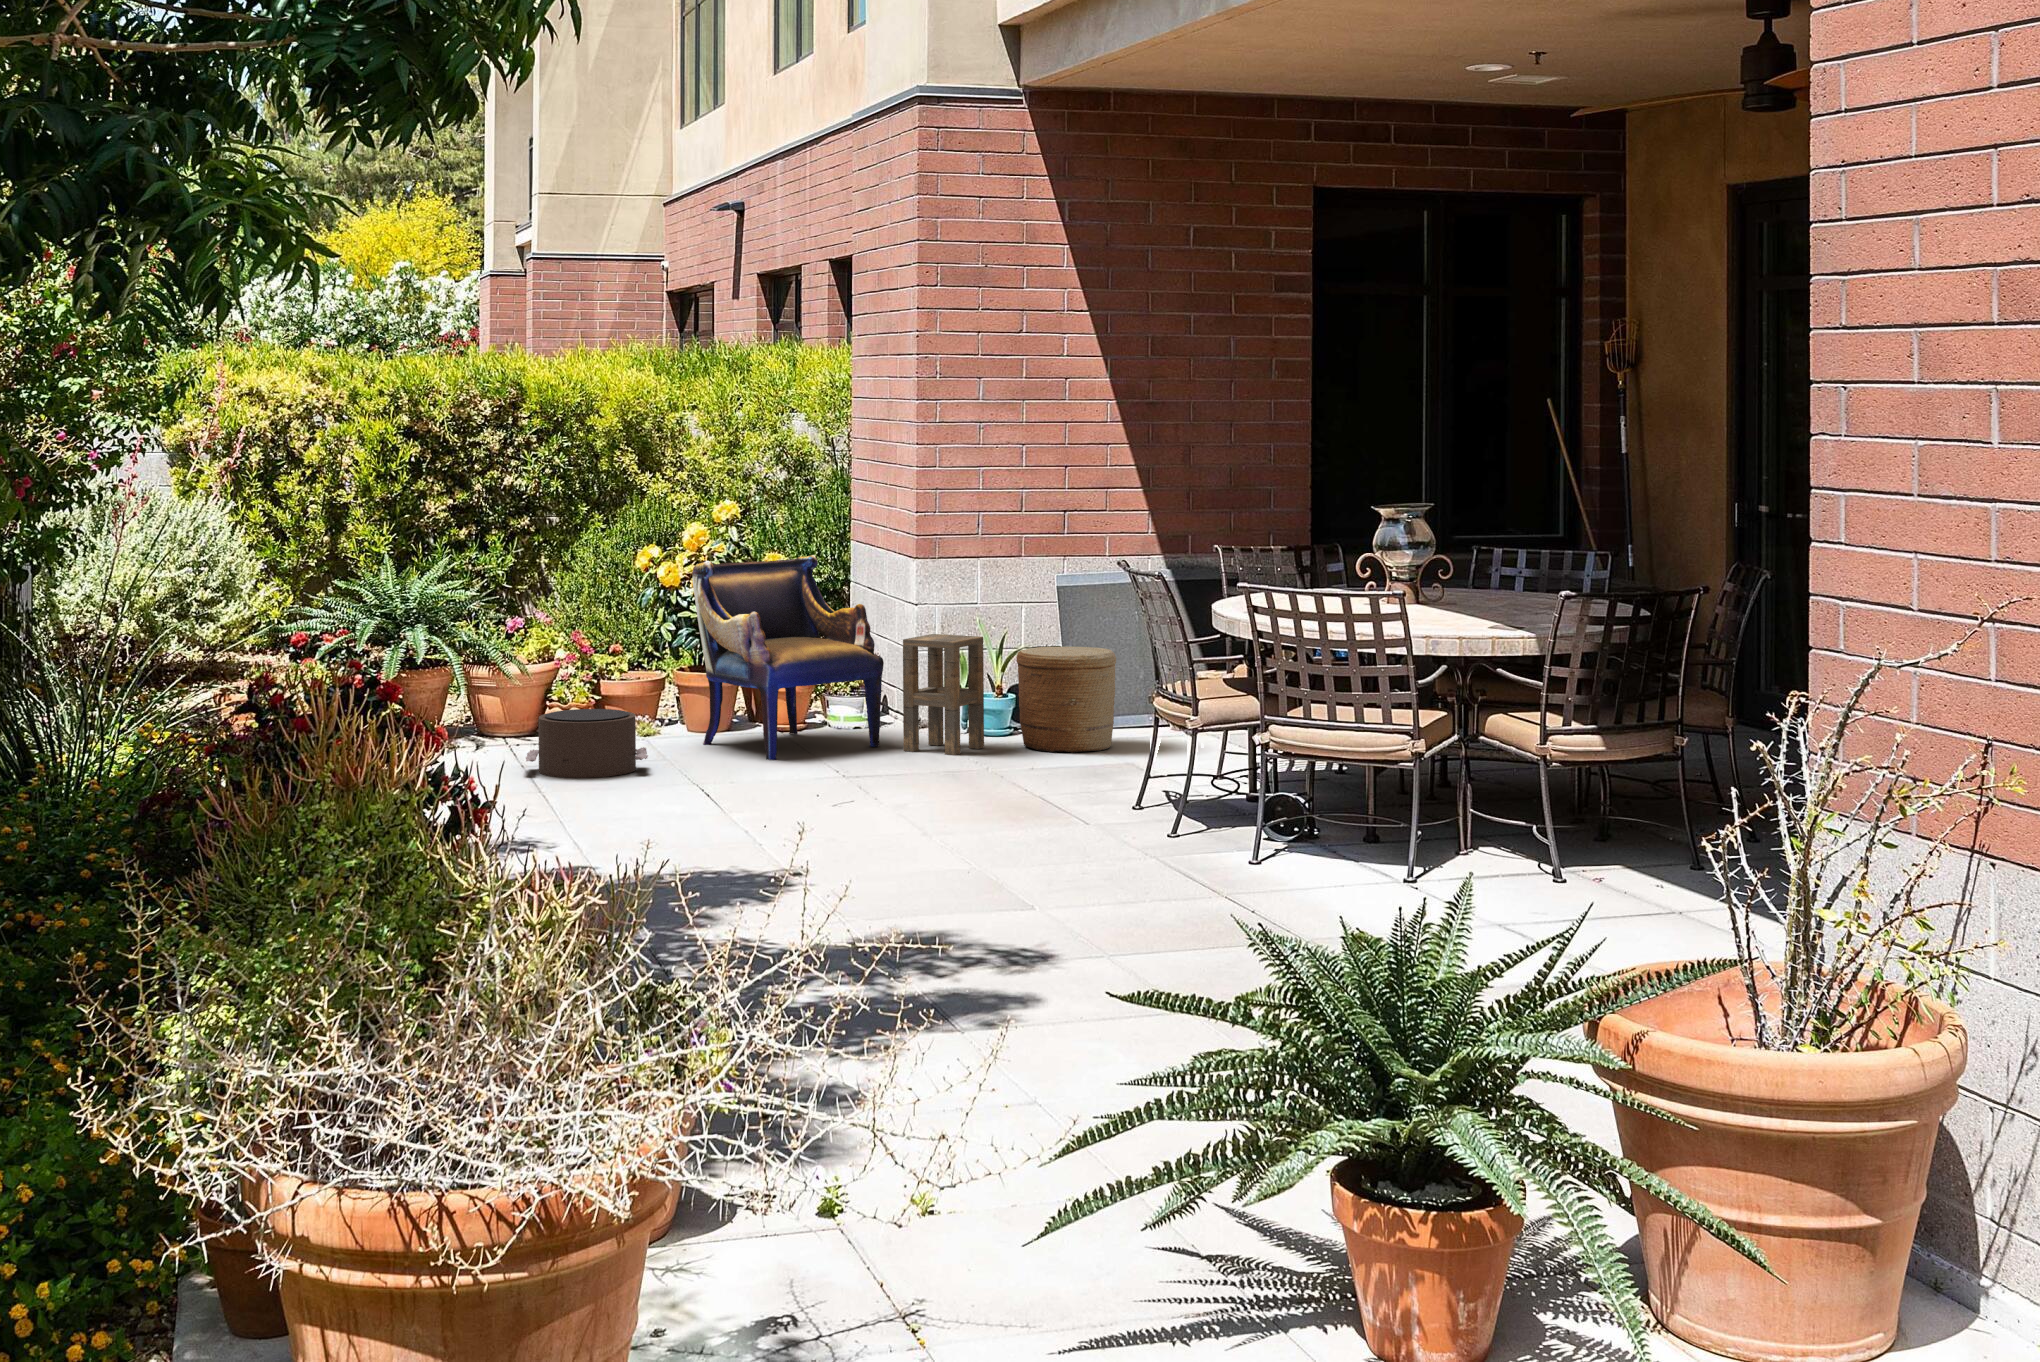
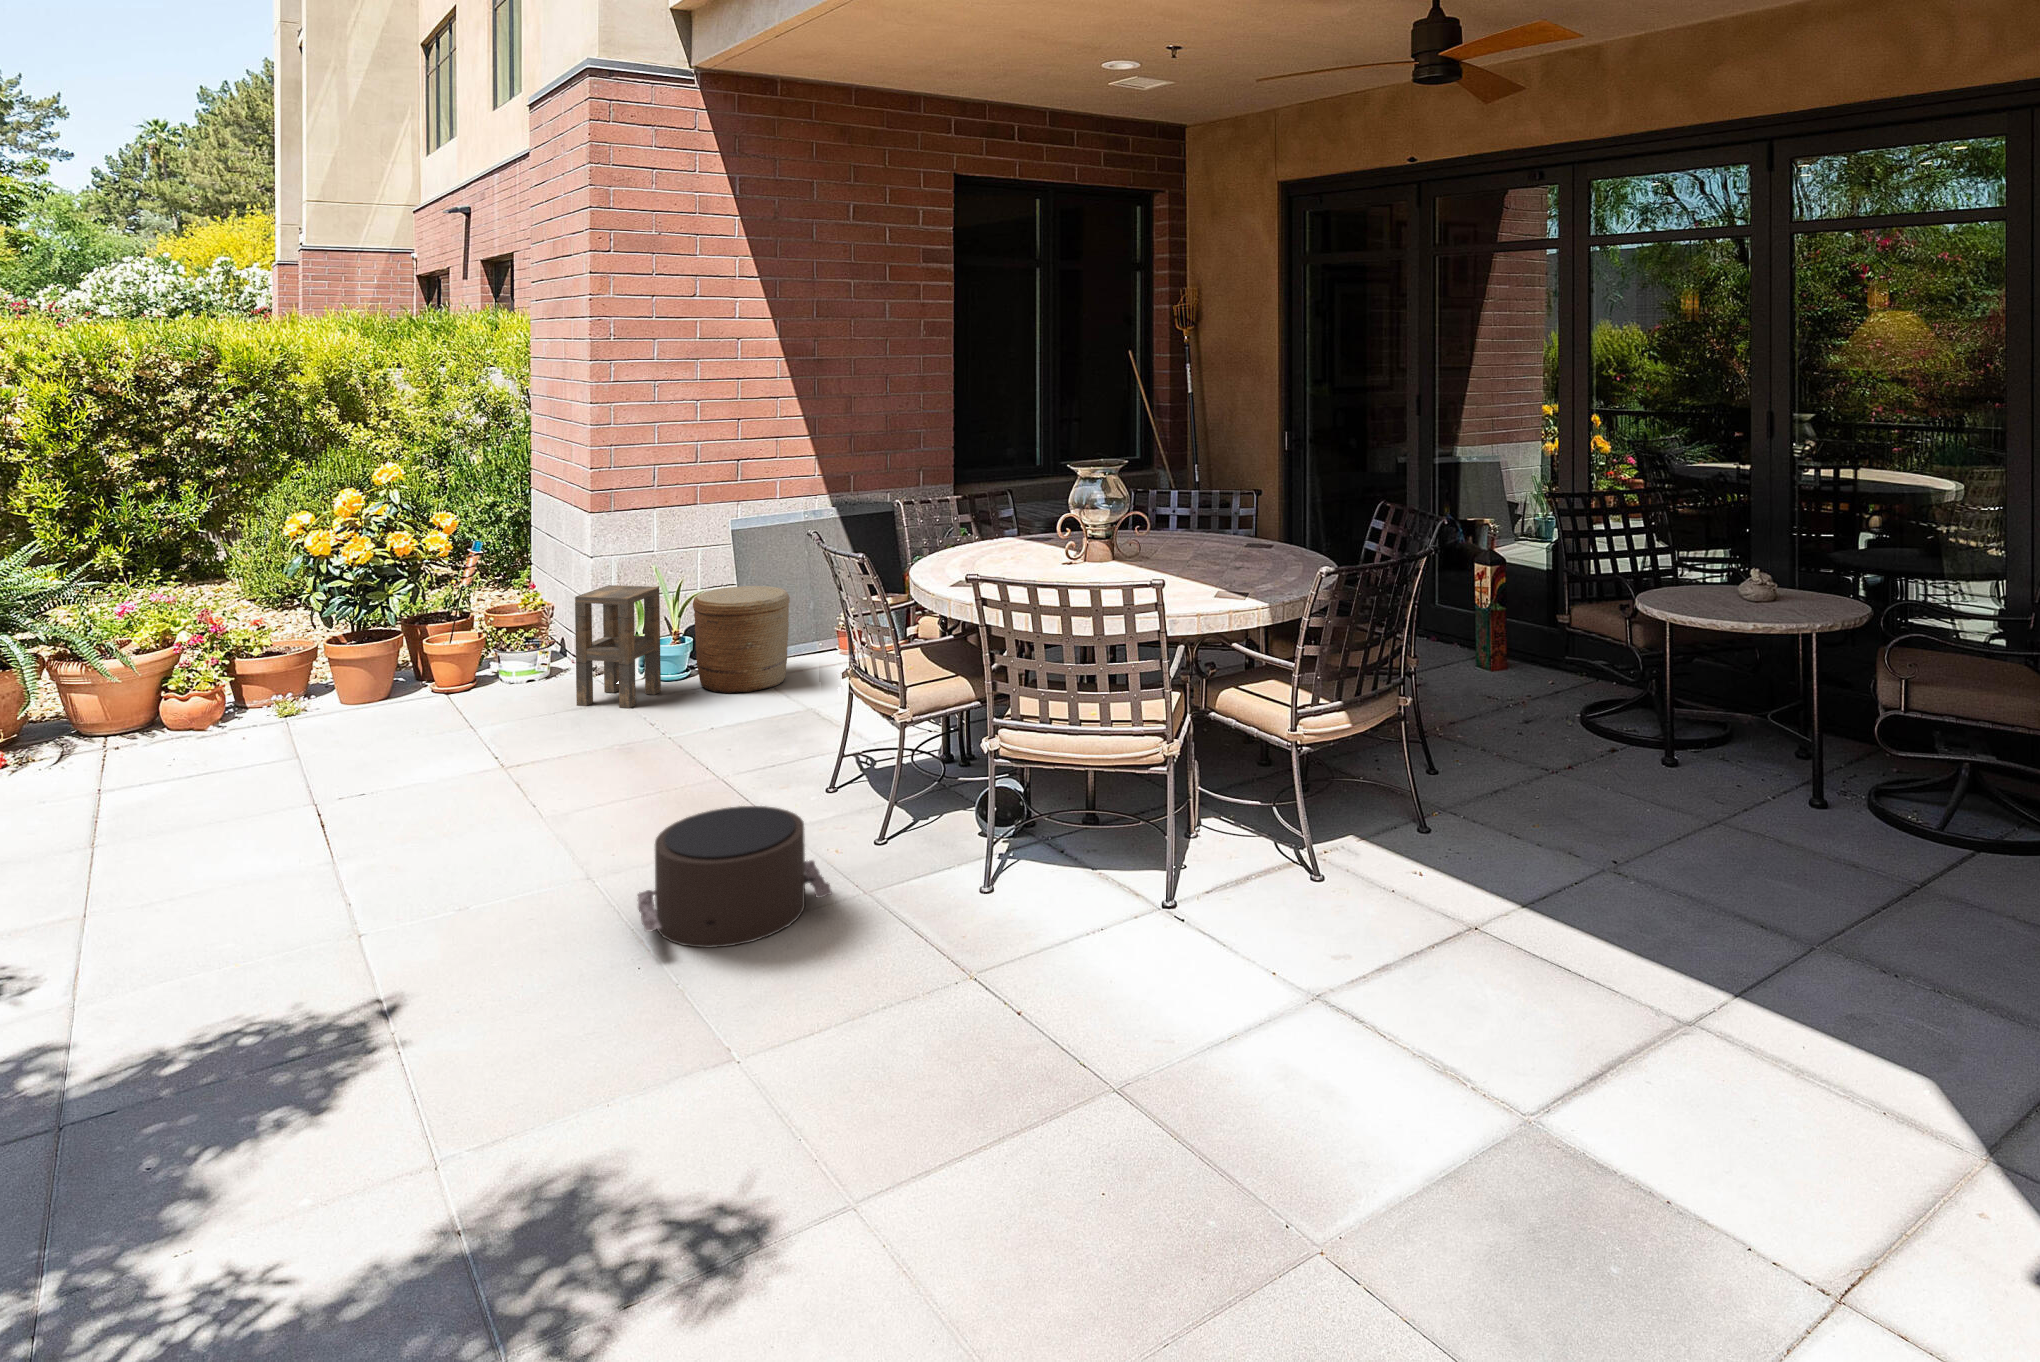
armchair: present [692,555,884,760] -> none [341,513,556,738]
pouf: present [526,709,648,778] -> present [637,806,832,948]

